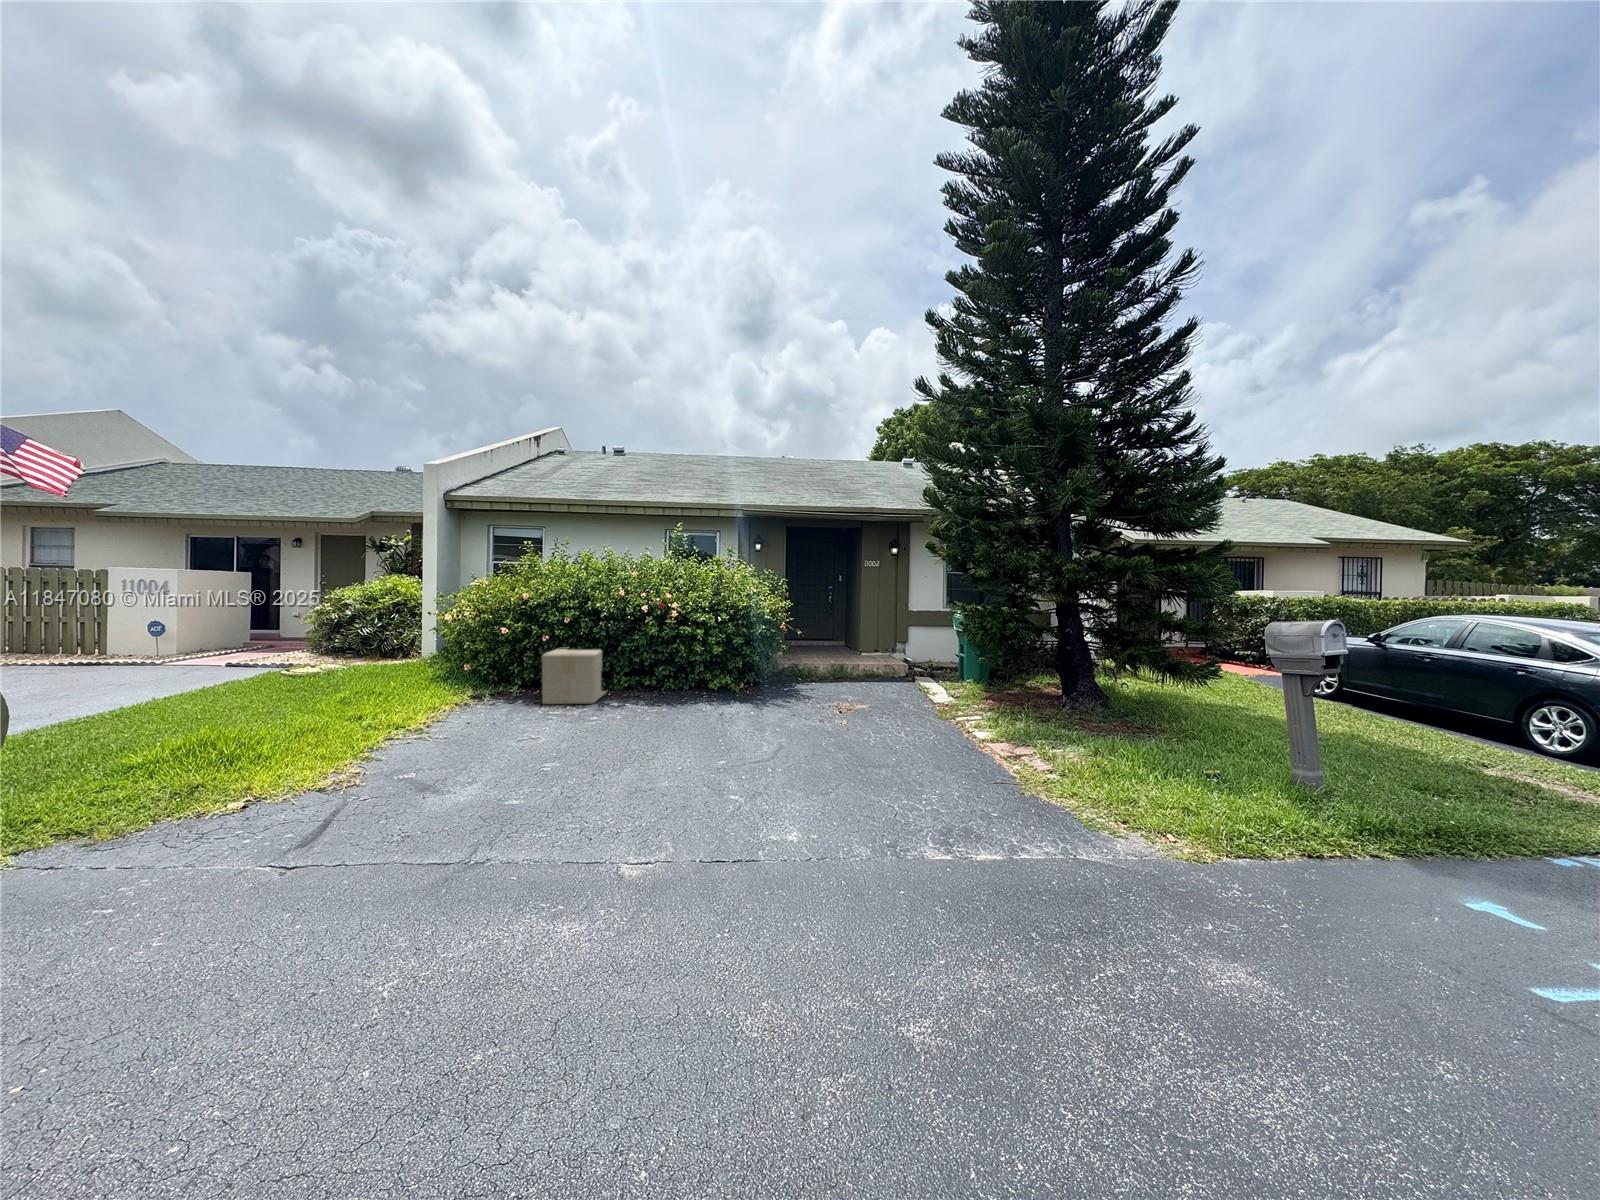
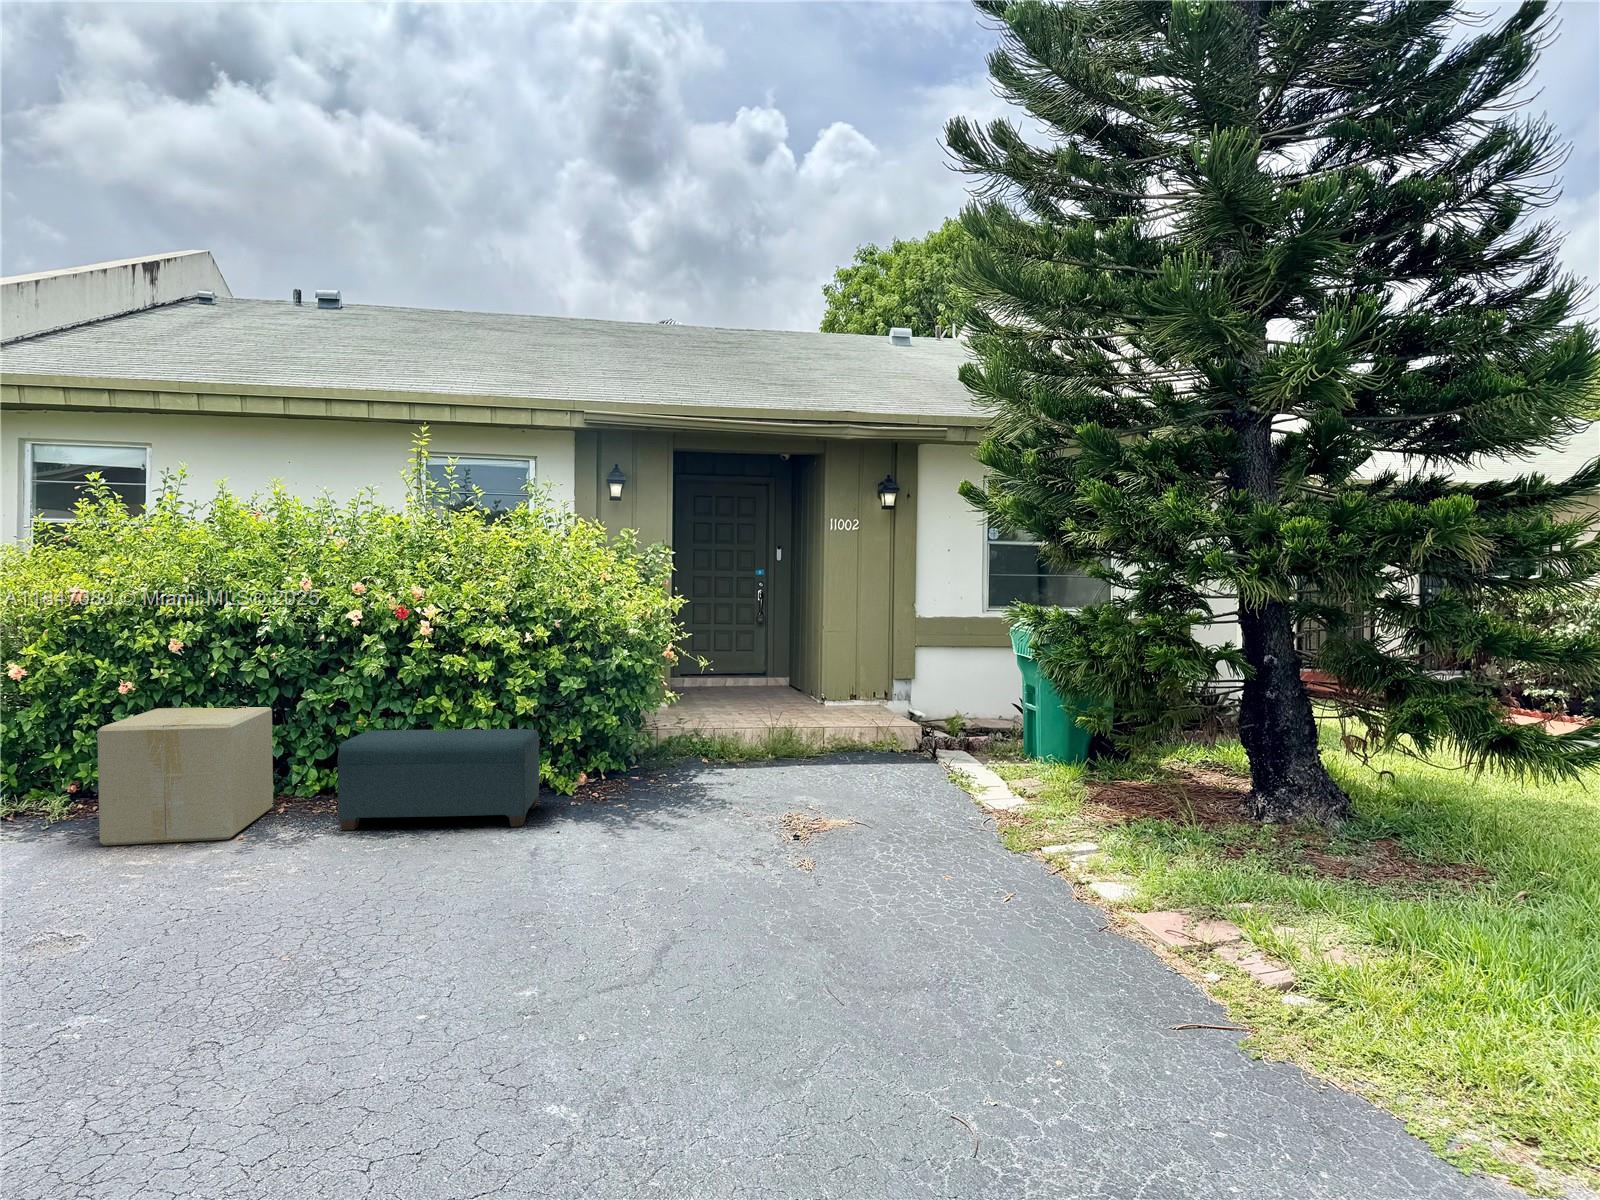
bench: none [637,659,723,703] -> present [337,729,540,830]

